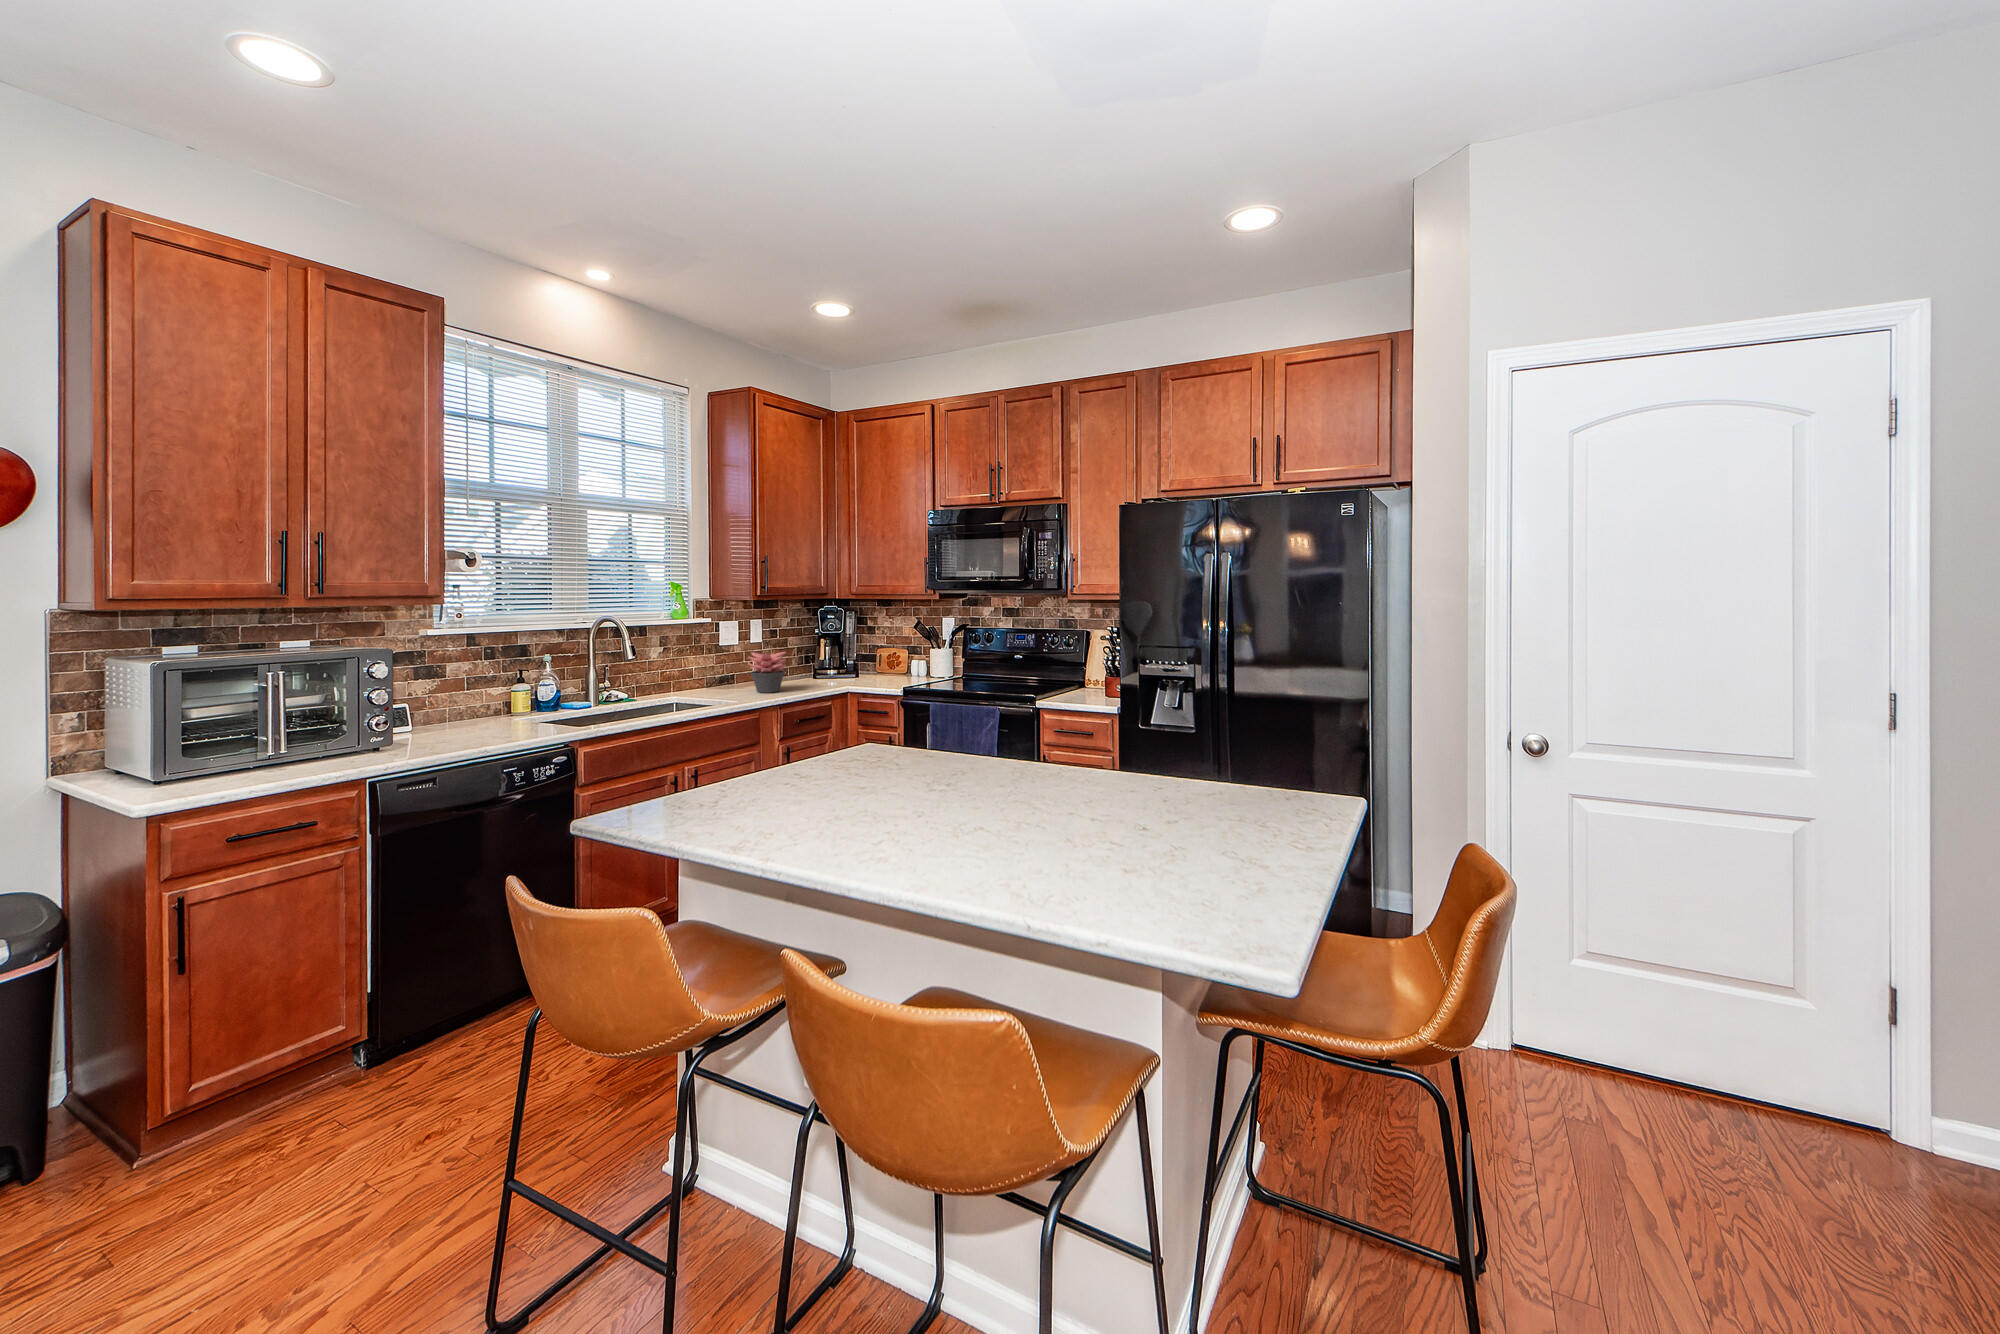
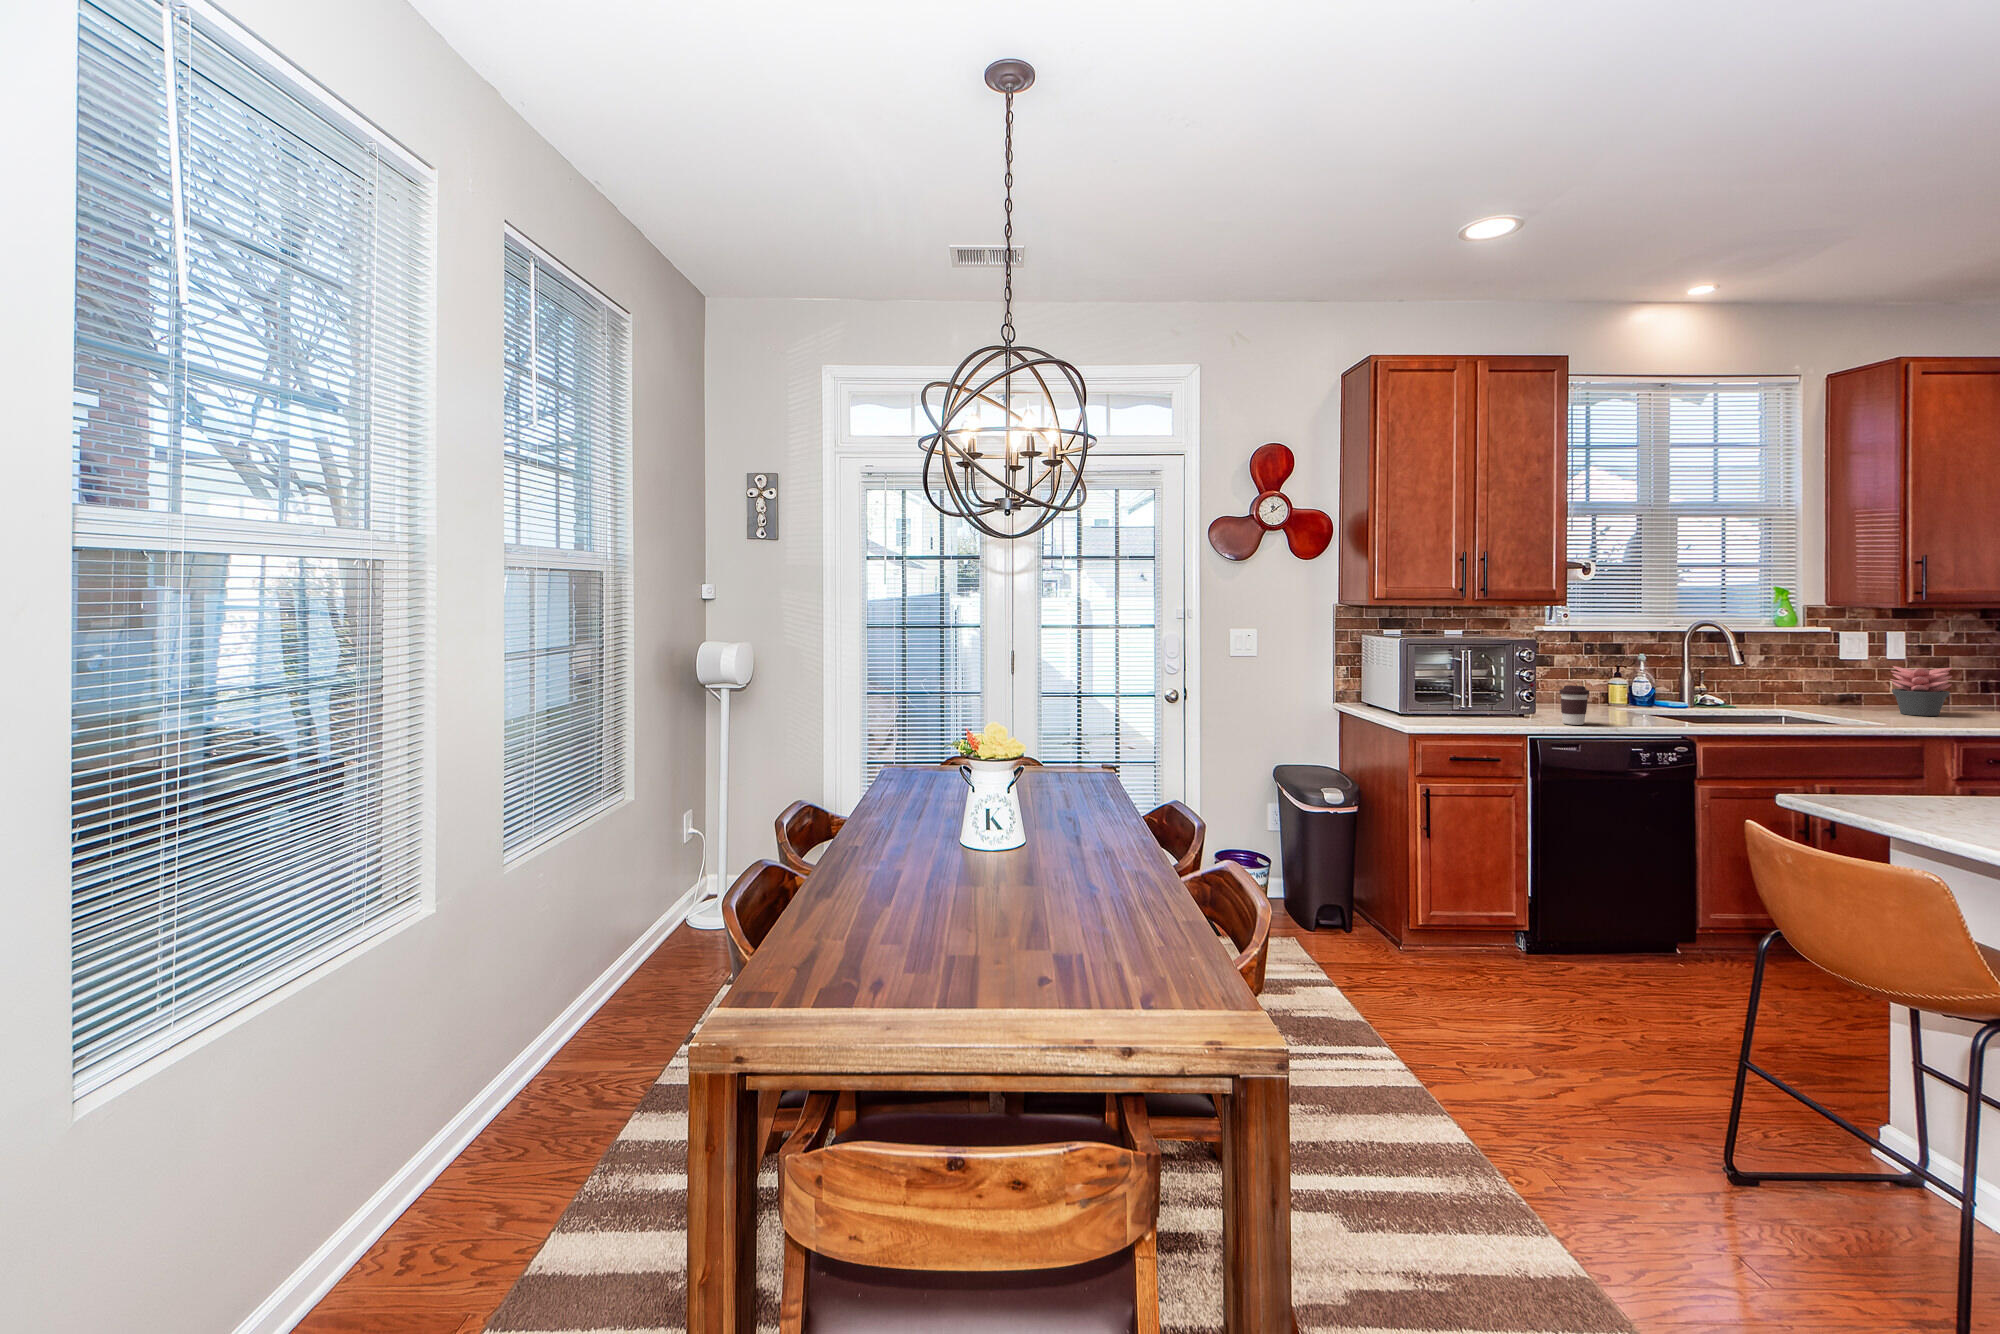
coffee cup: none [414,706,450,753] -> present [1559,685,1589,725]

